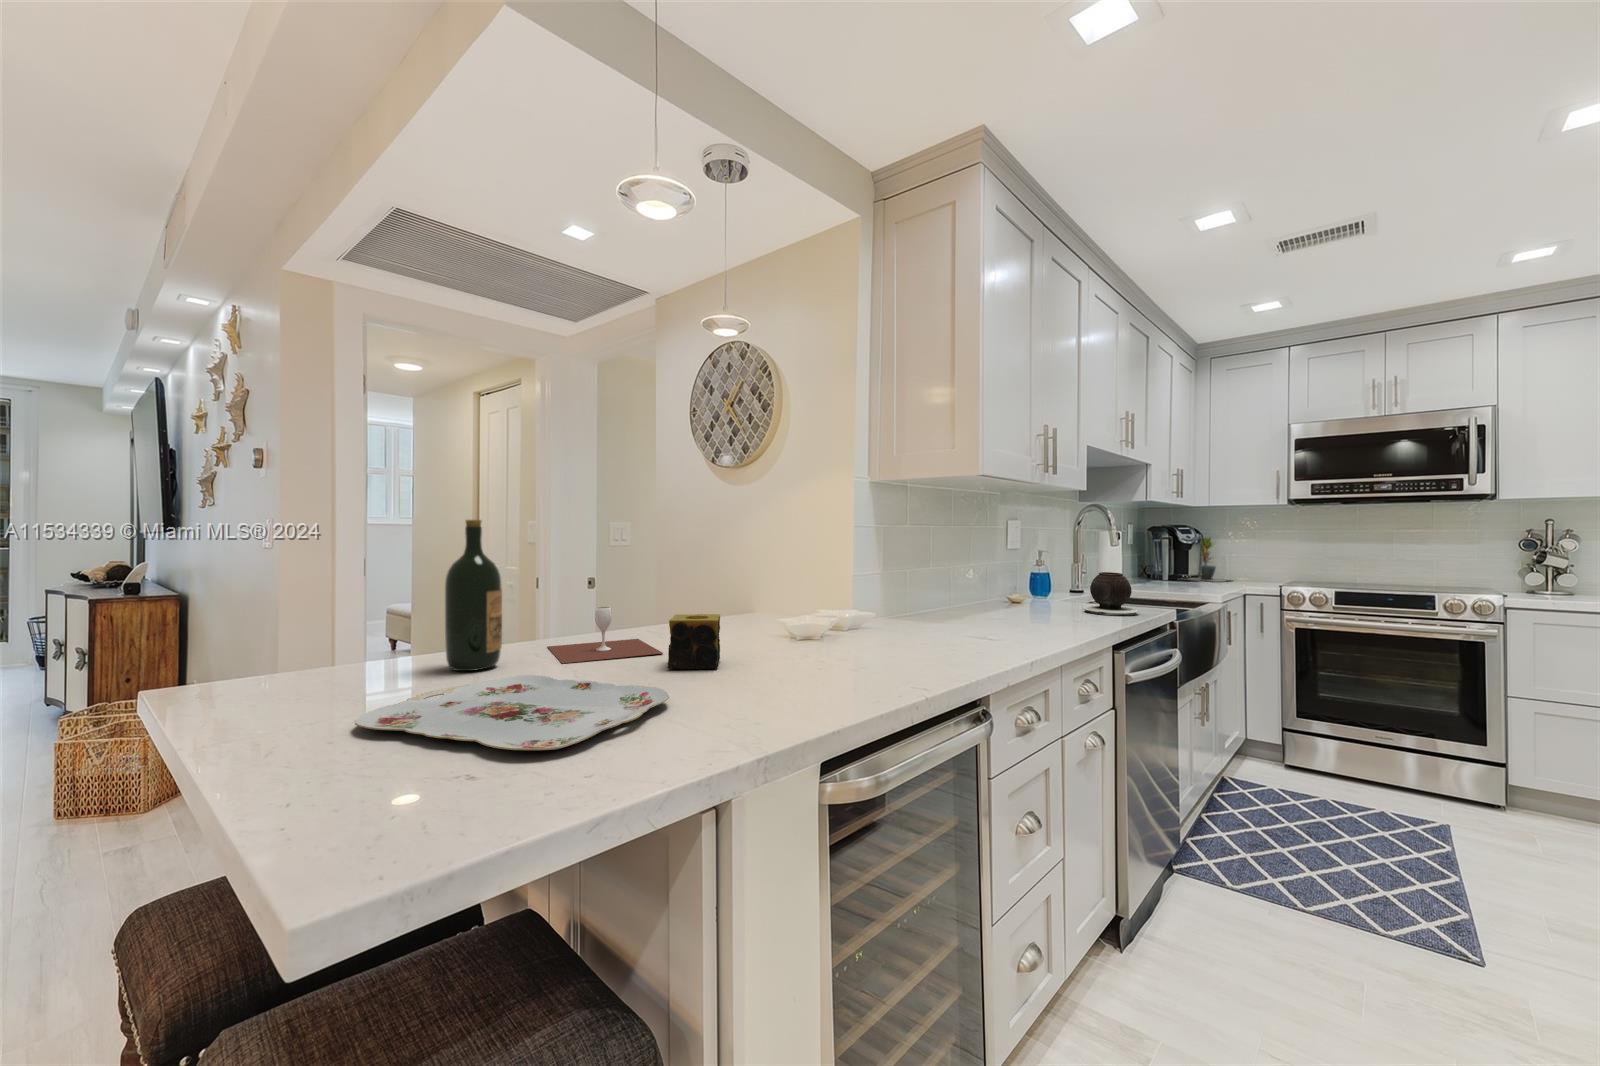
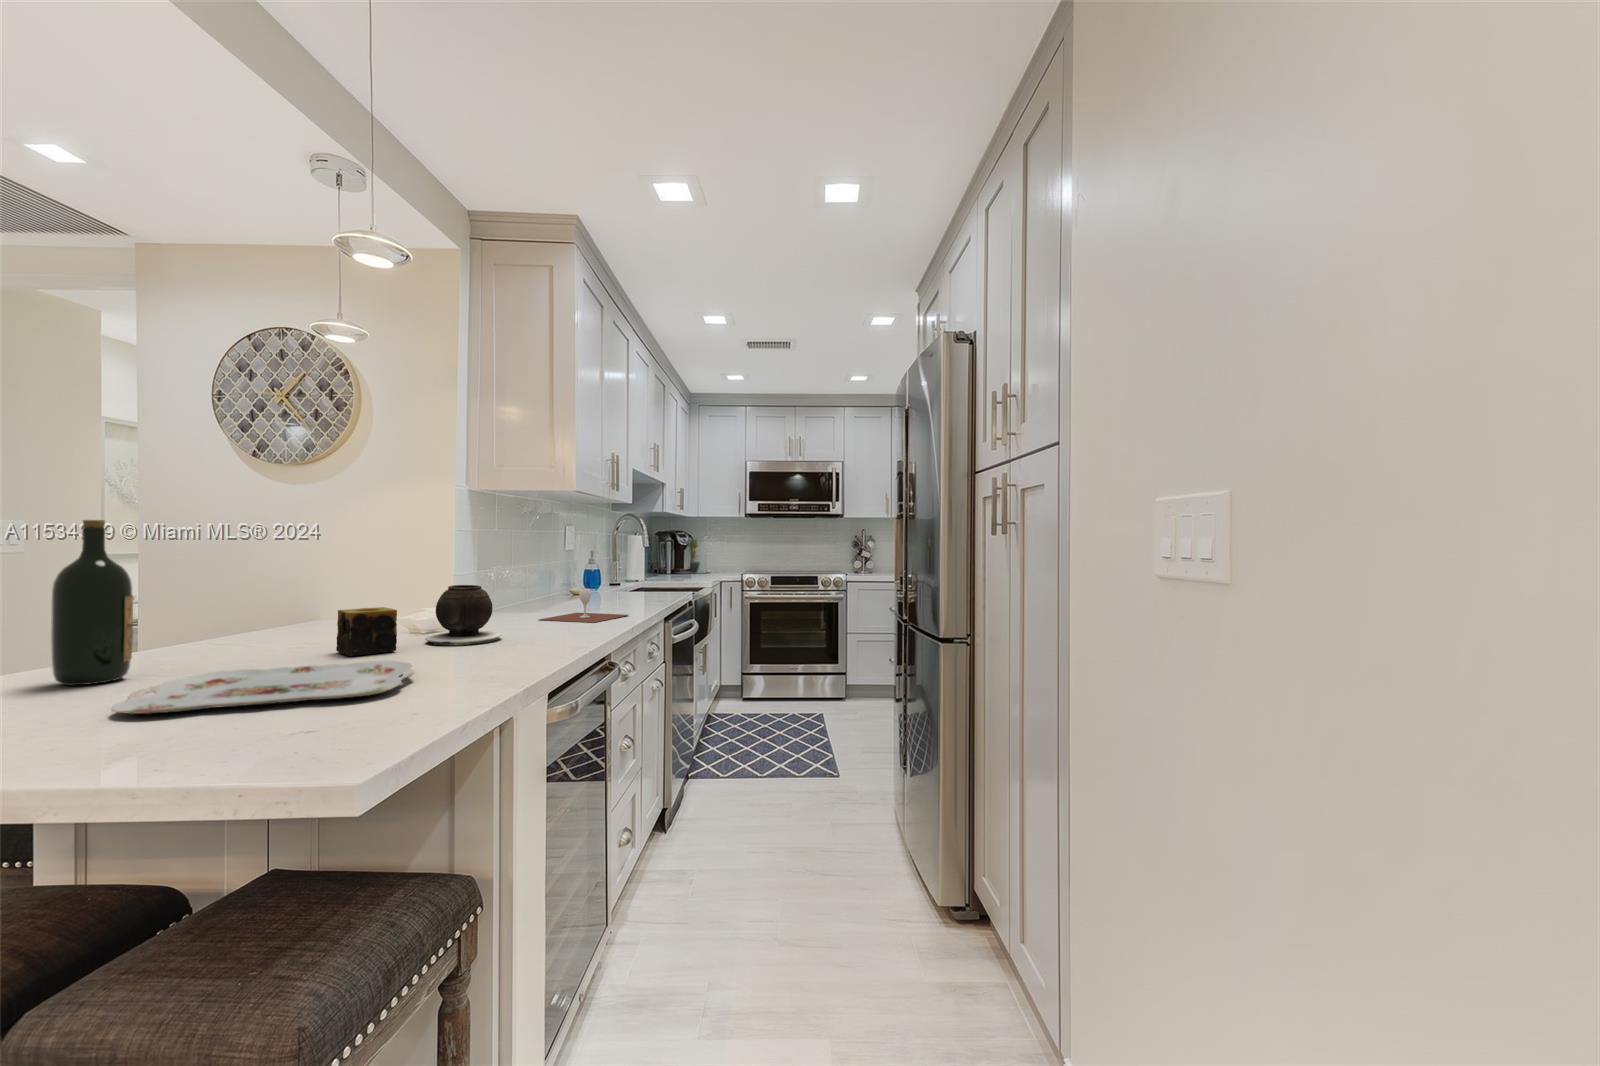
vase: present [1083,572,1138,615] -> present [425,585,502,645]
wine glass: present [548,607,663,663] -> present [540,588,627,623]

